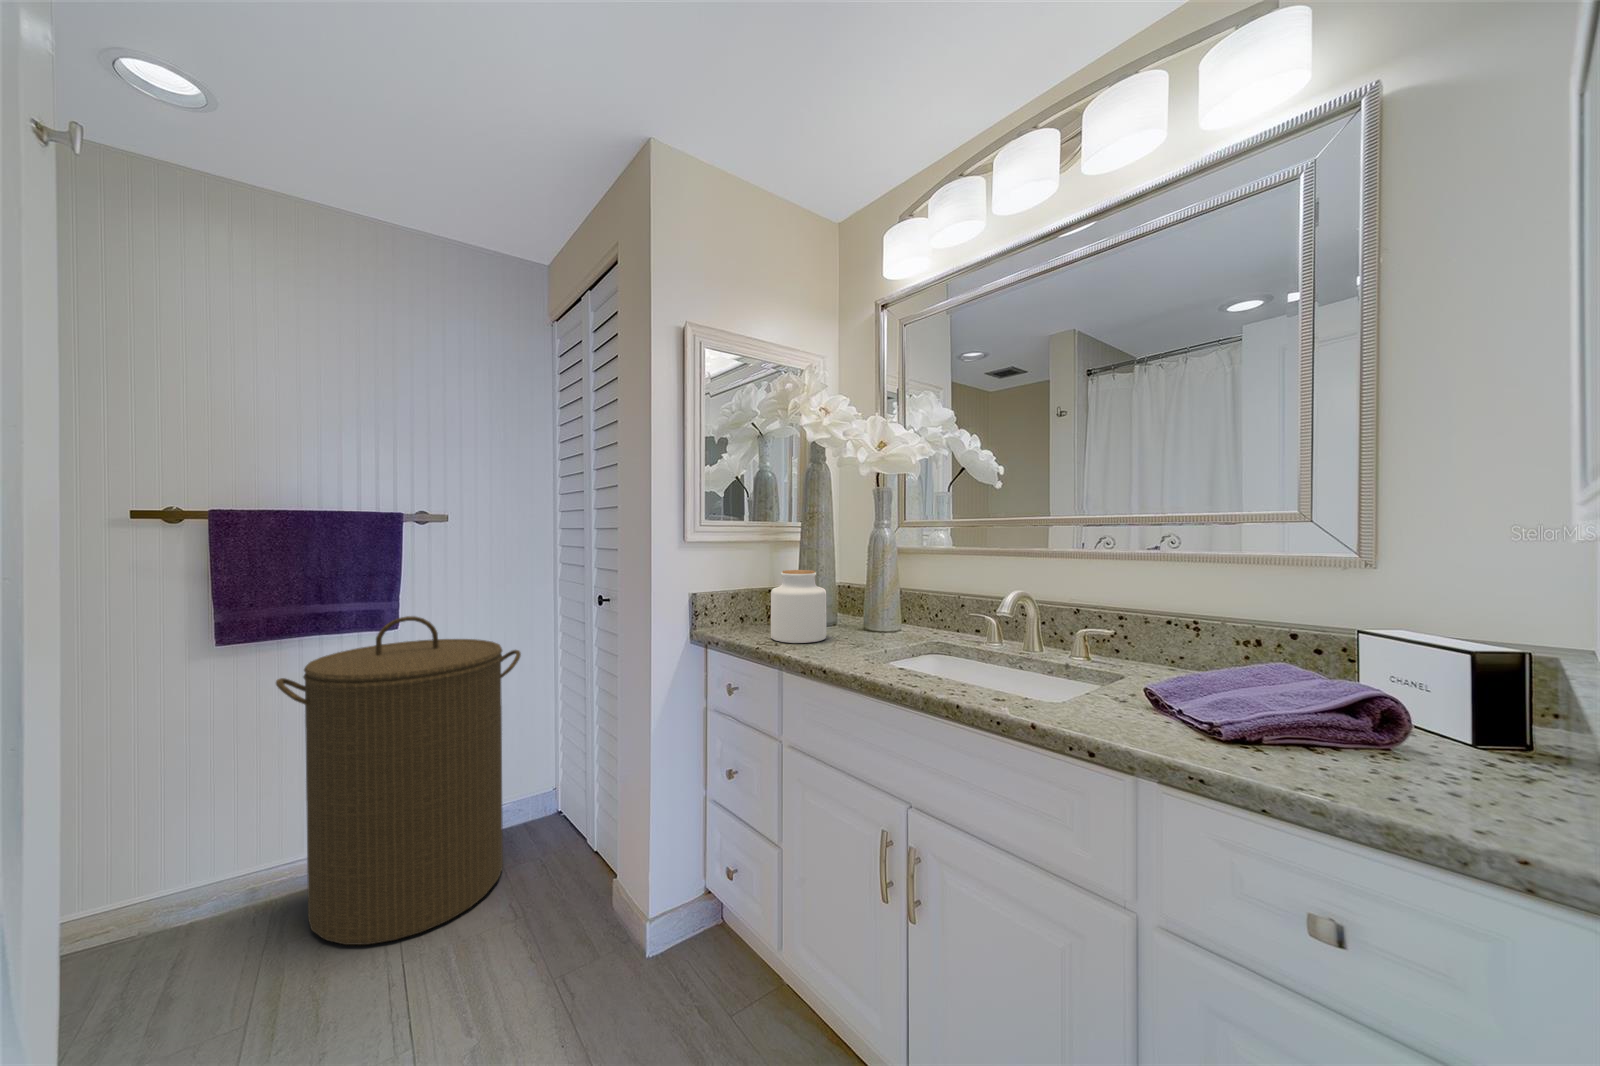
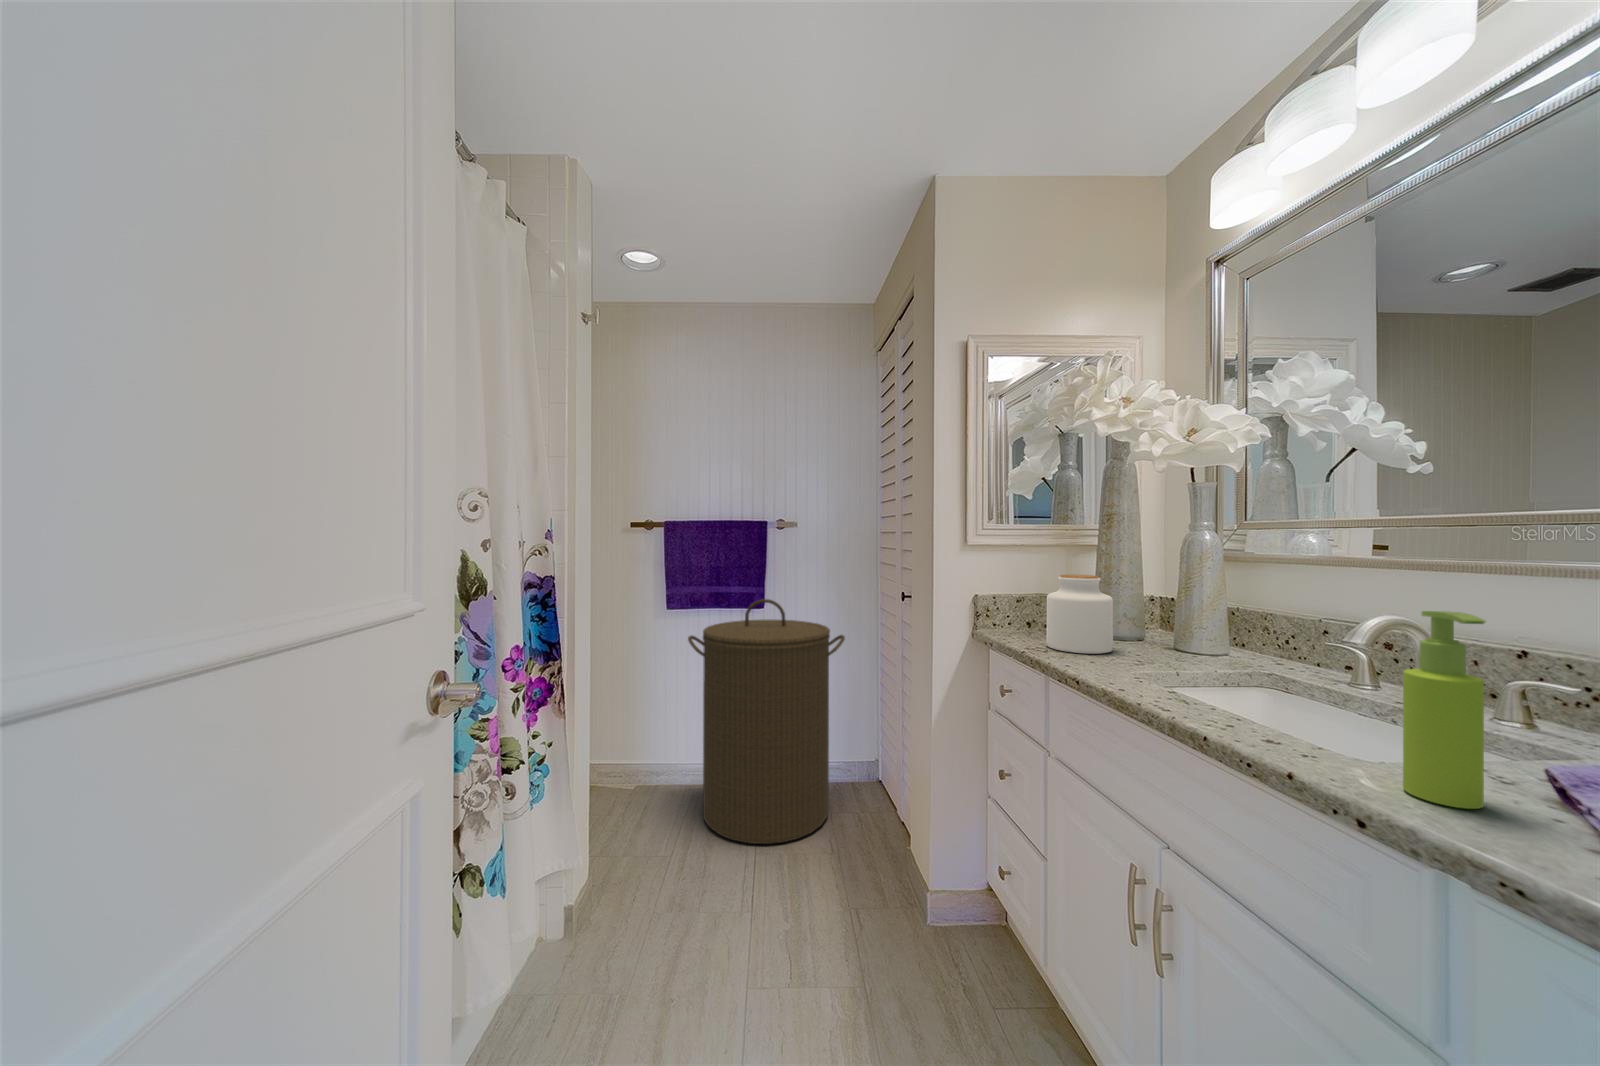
soap dispenser: none [1087,592,1136,726] -> present [1403,611,1485,809]

